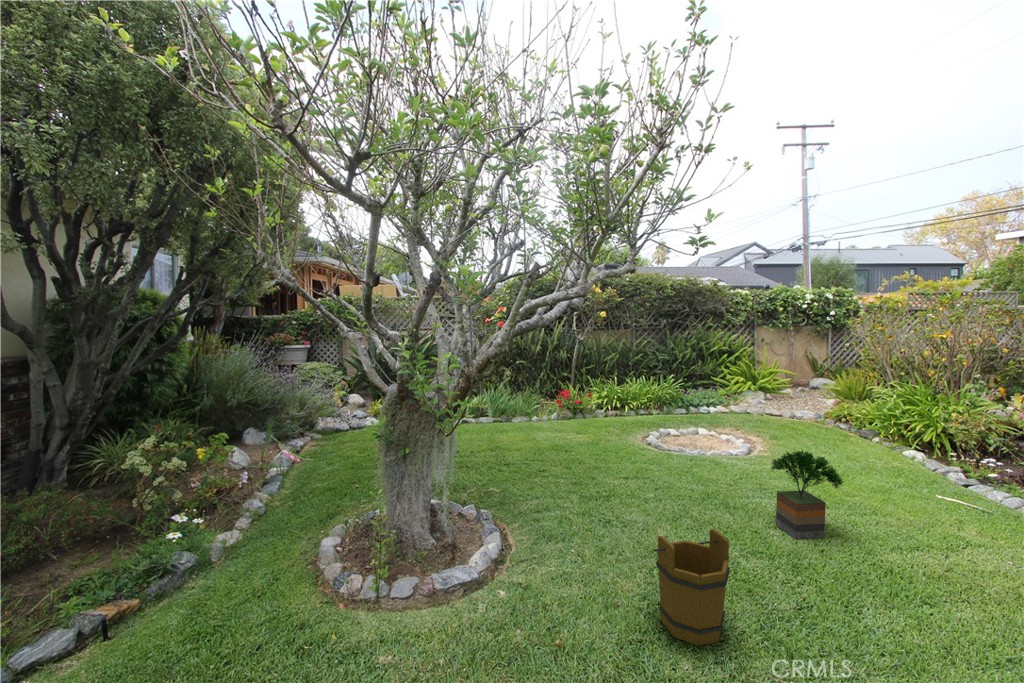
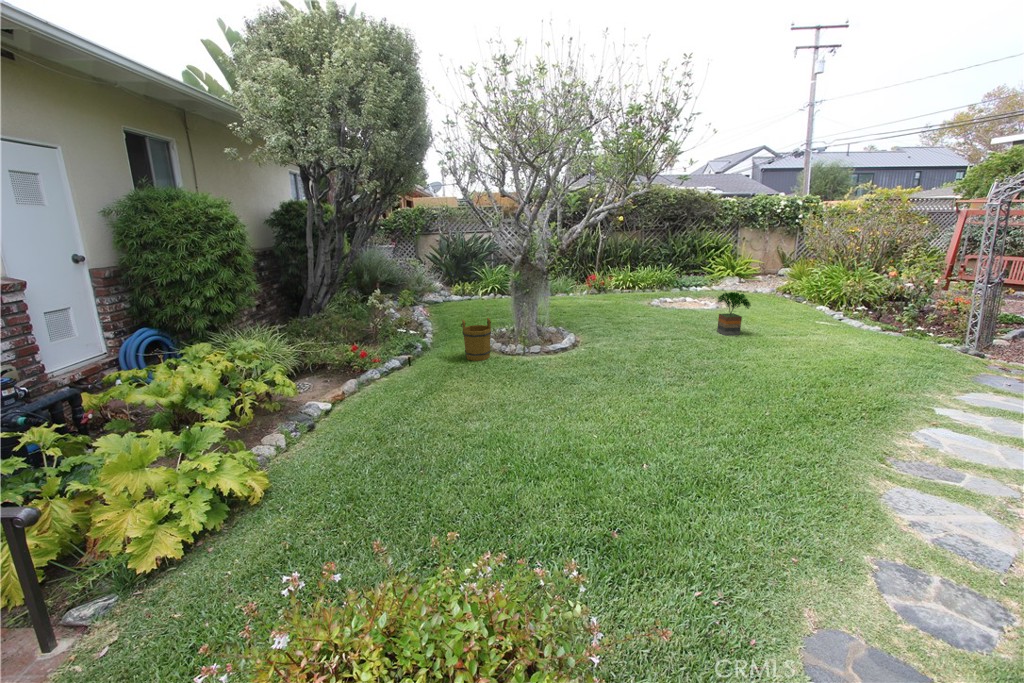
bucket: present [653,528,730,646] -> present [461,318,491,361]

